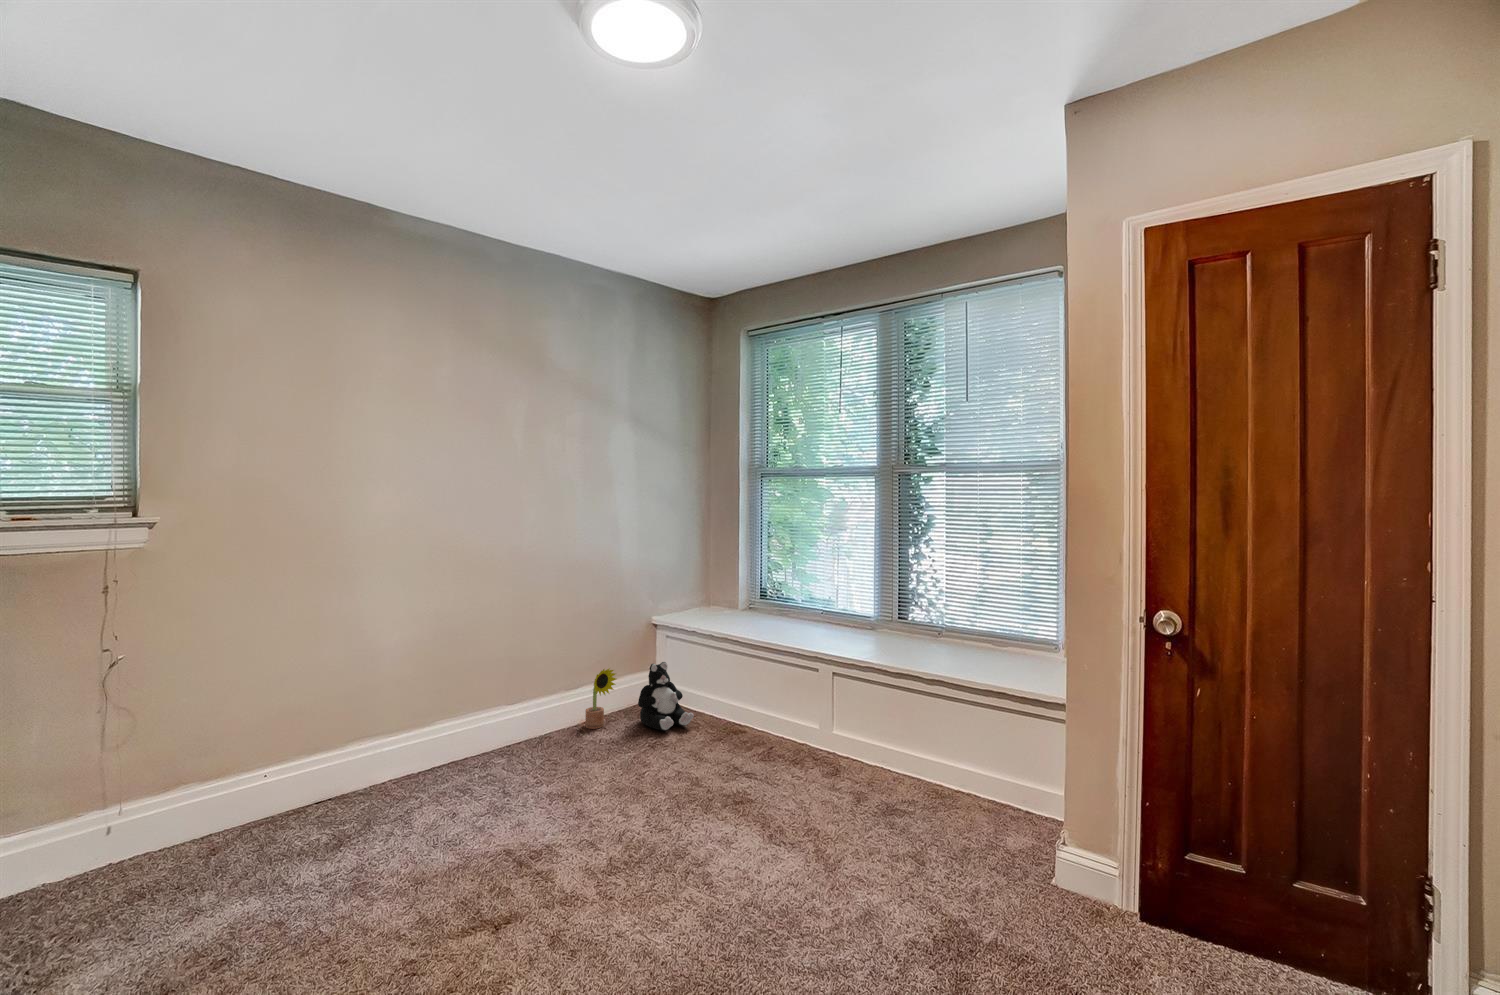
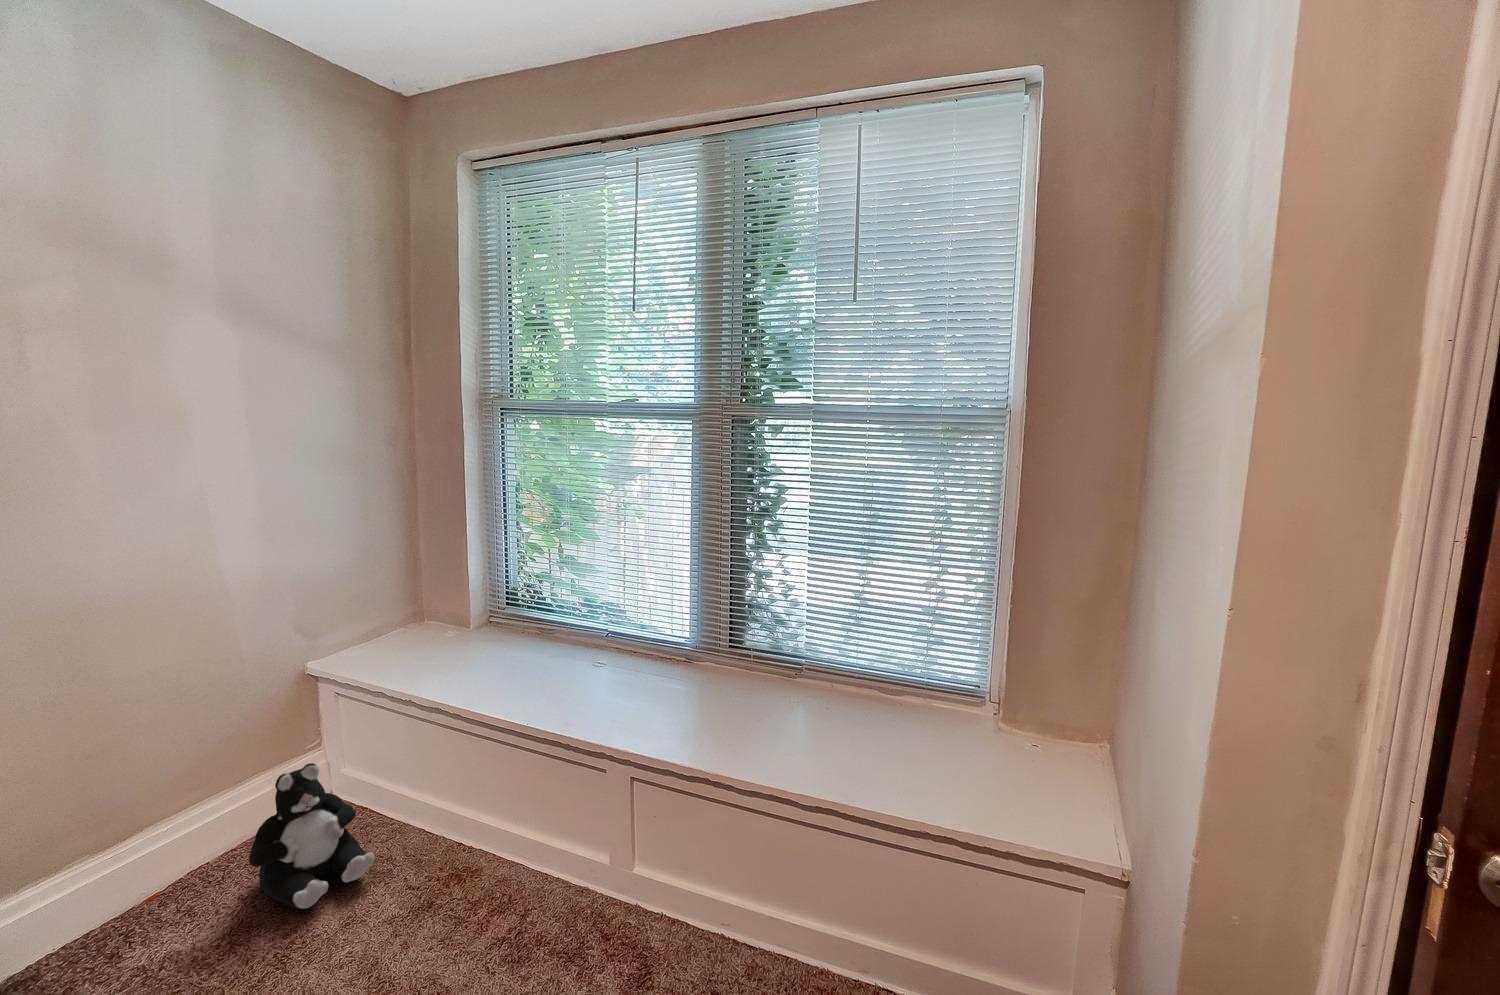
decorative plant: present [585,668,617,729] -> none [116,810,195,937]

